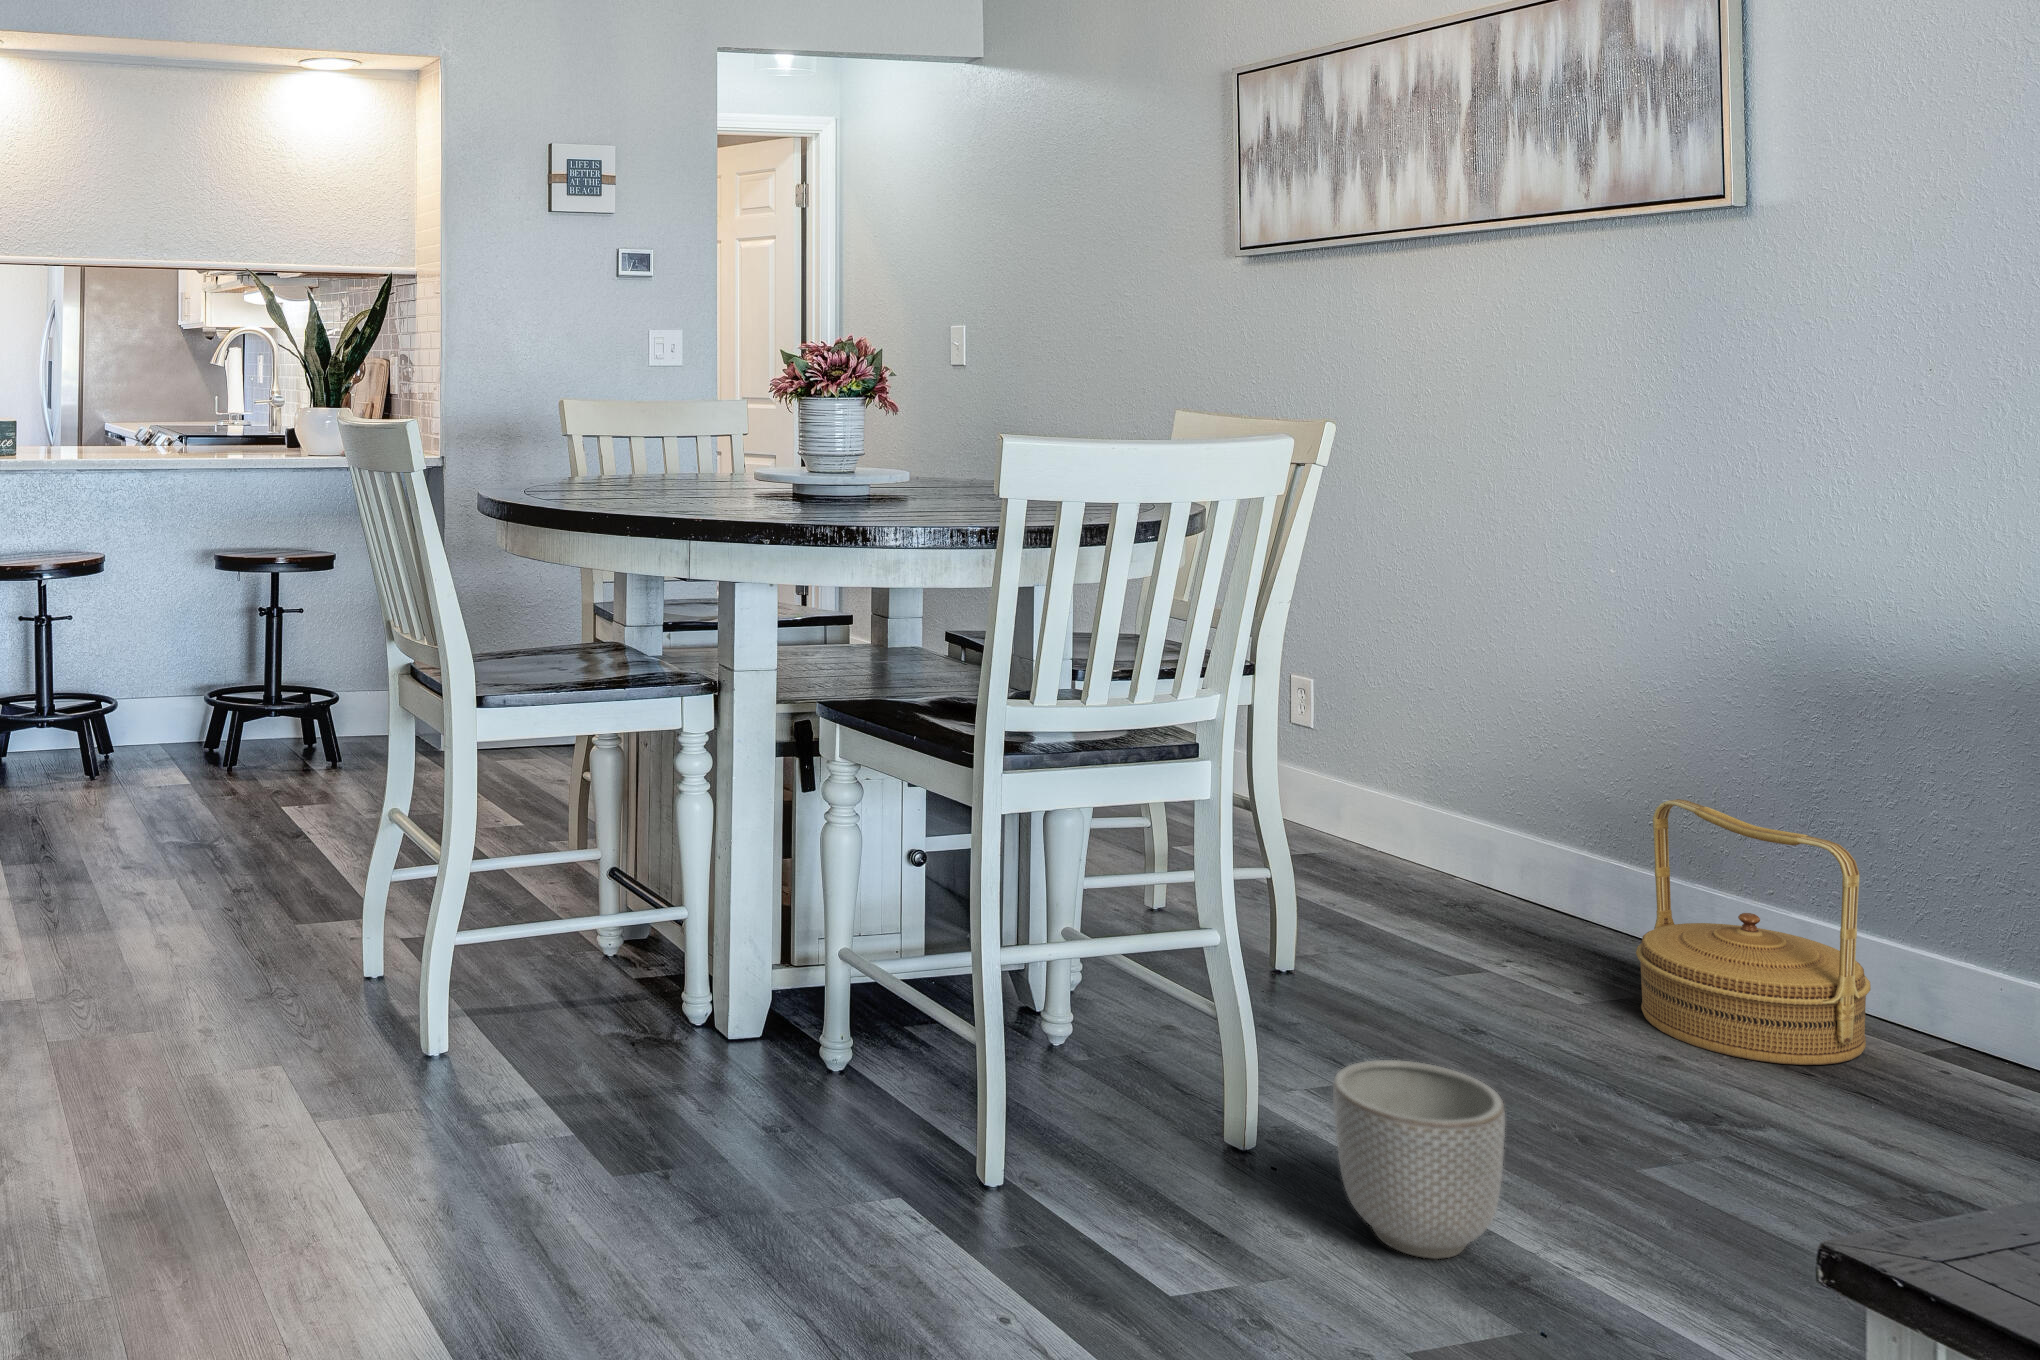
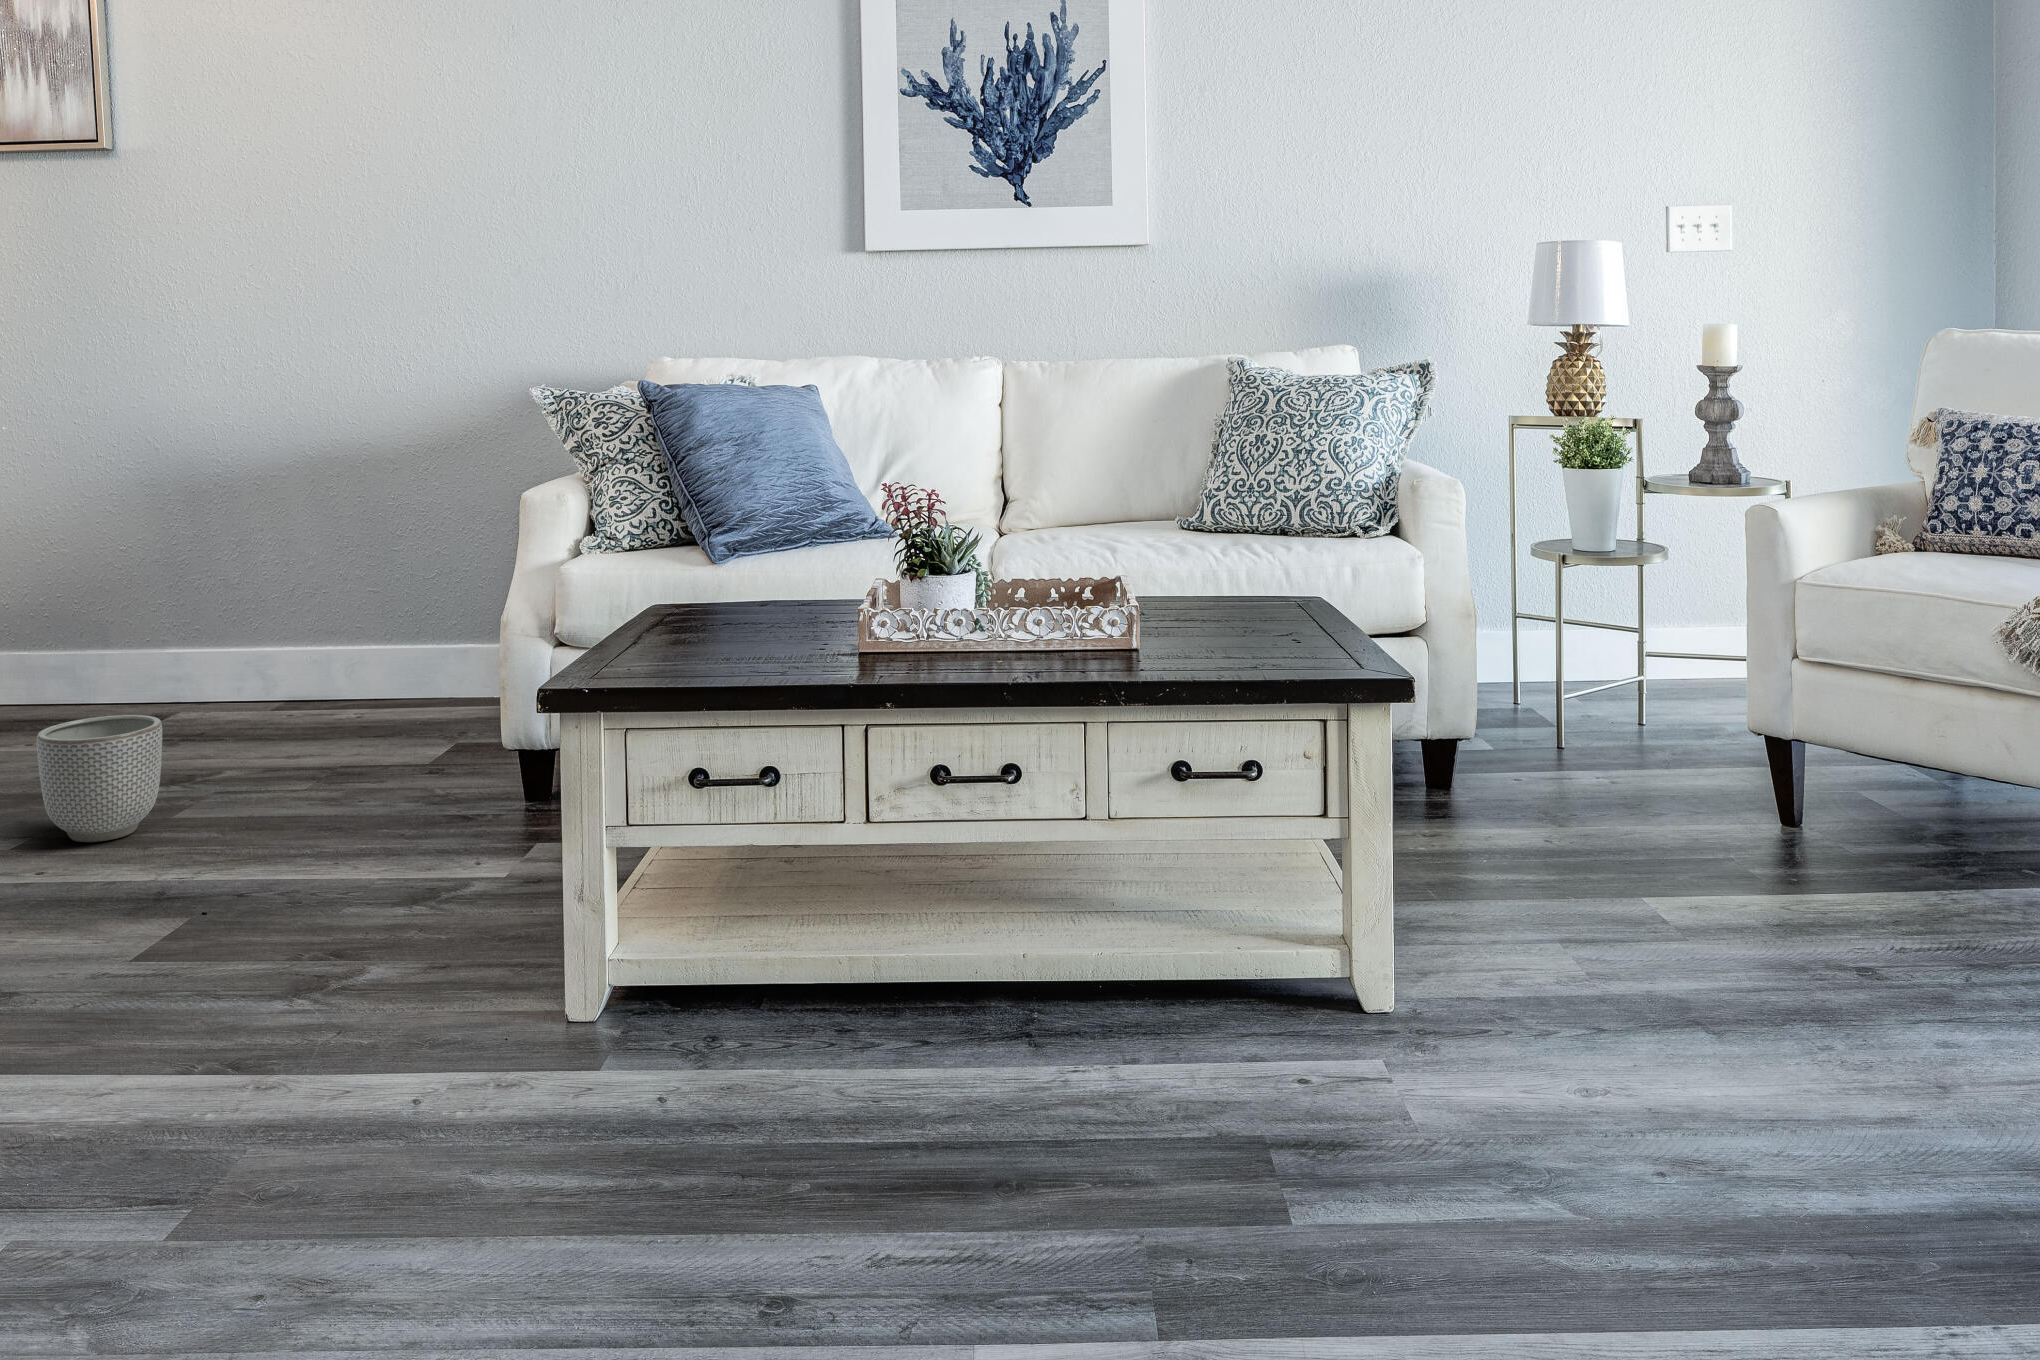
basket: present [1636,799,1871,1065] -> none [73,568,227,729]

